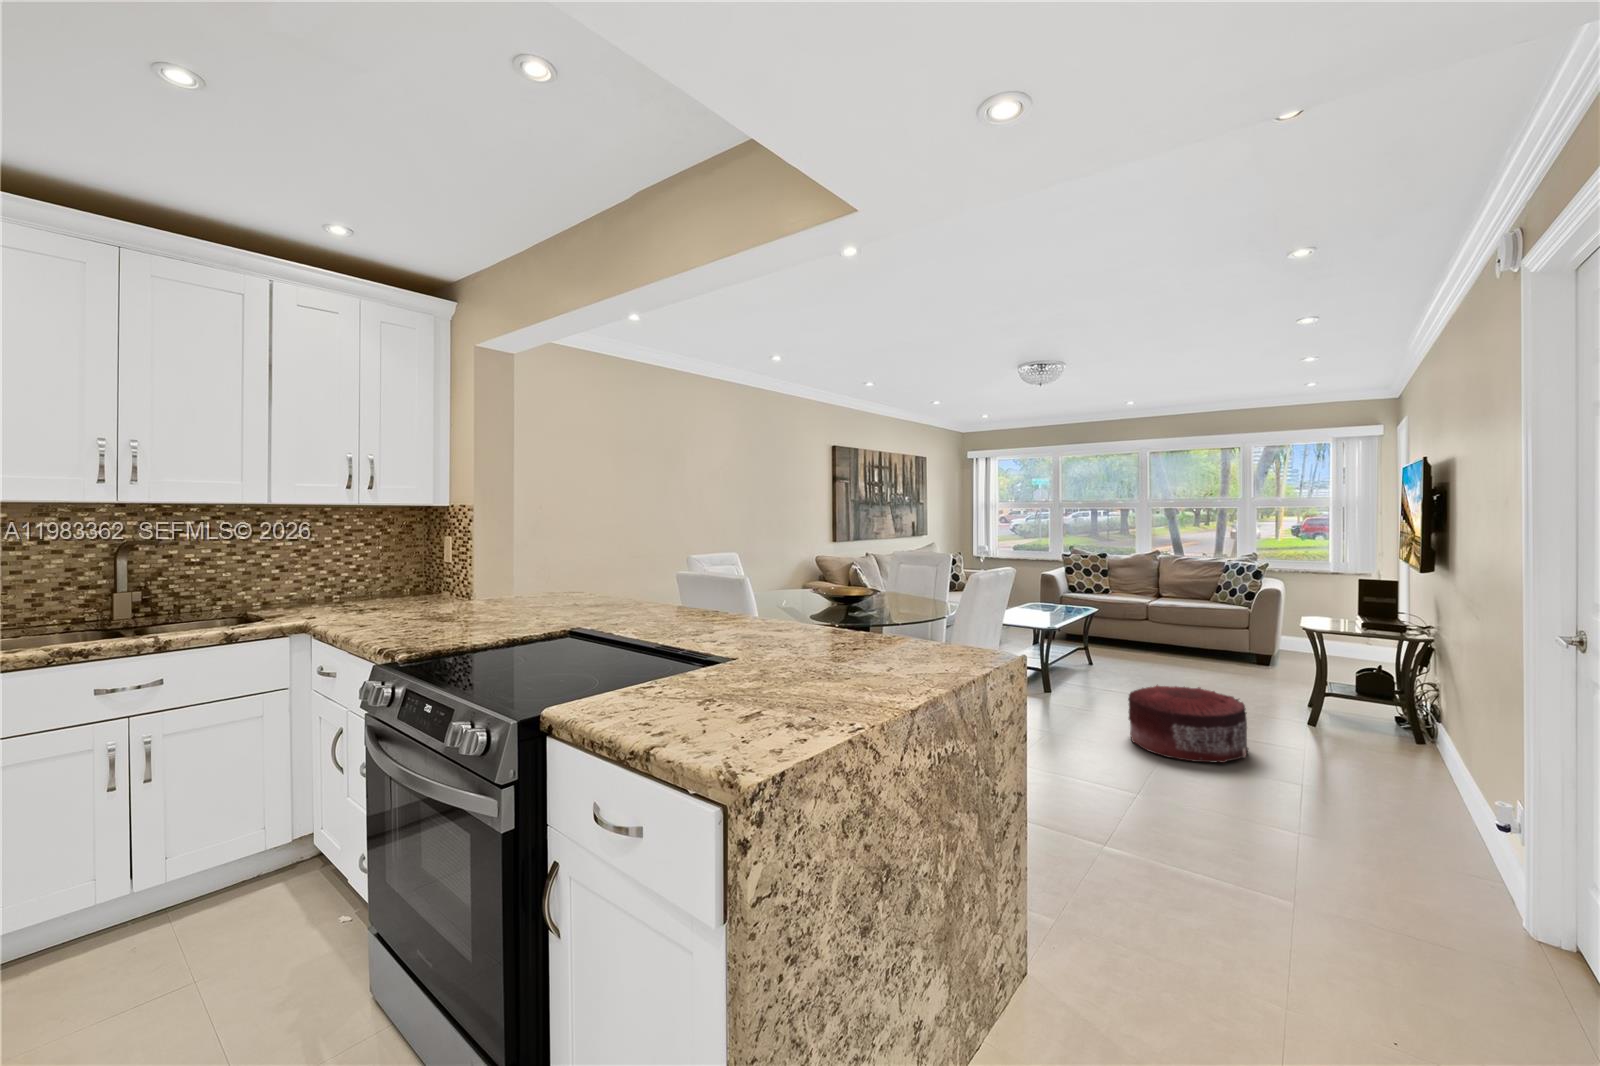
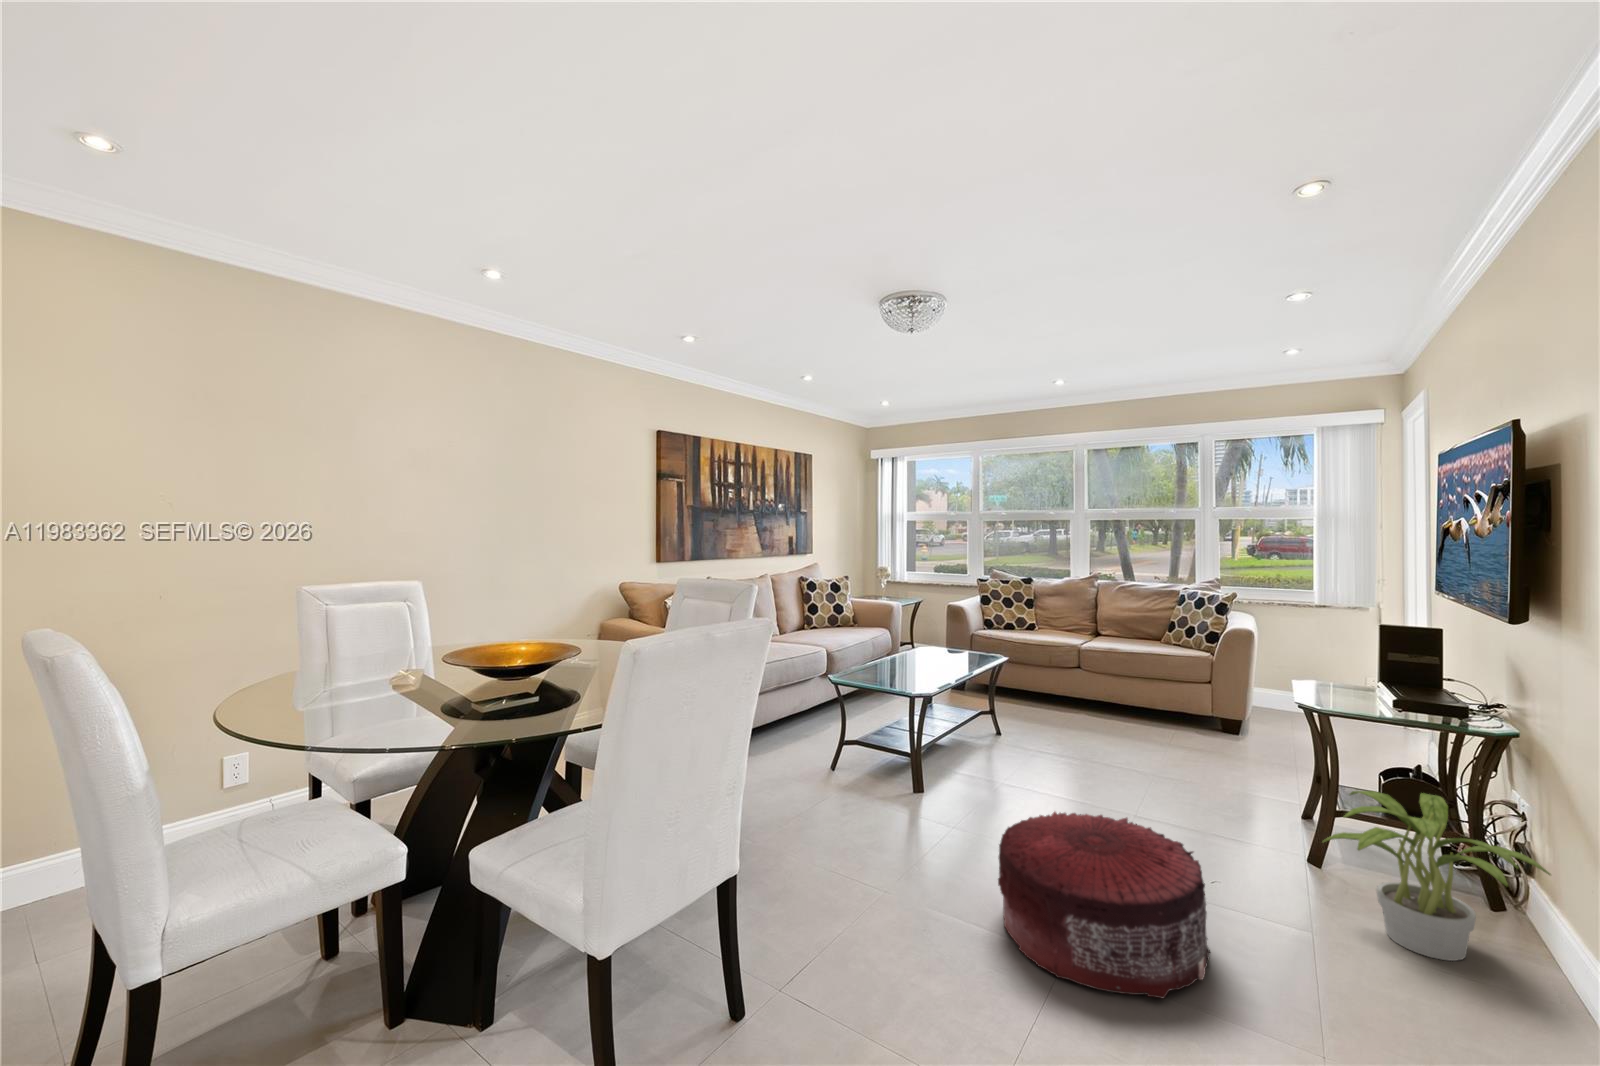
potted plant: none [1314,672,1435,755] -> present [1323,791,1550,961]

